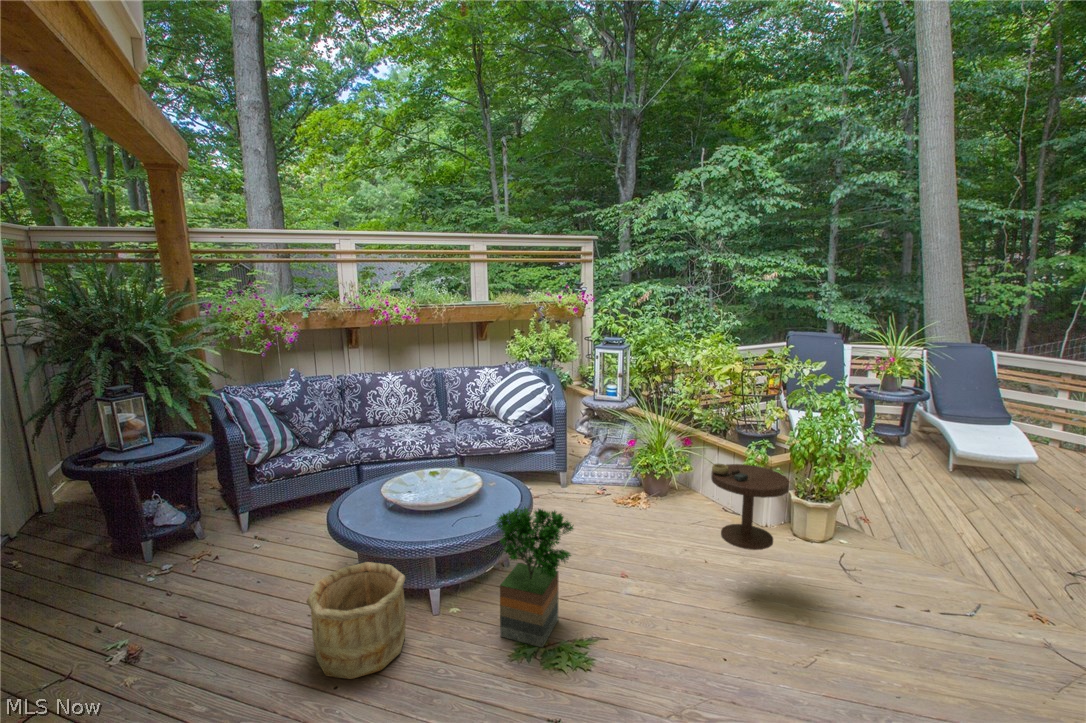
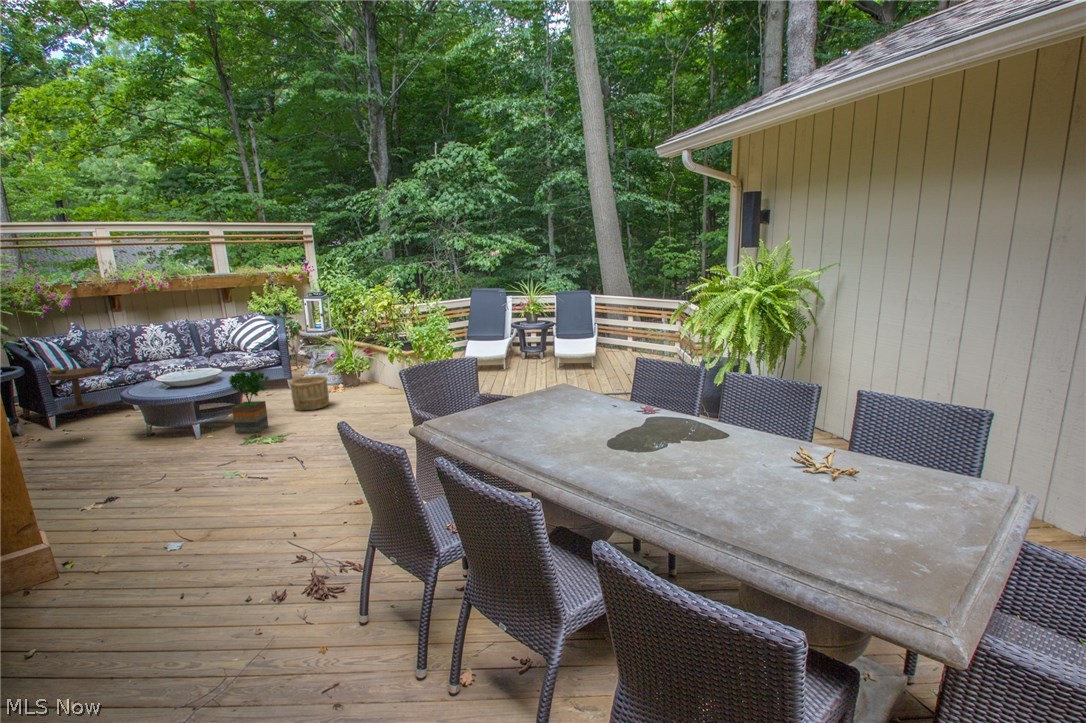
side table: present [711,464,789,550] -> present [48,367,99,410]
wooden bucket: present [306,562,406,679] -> present [289,376,329,411]

